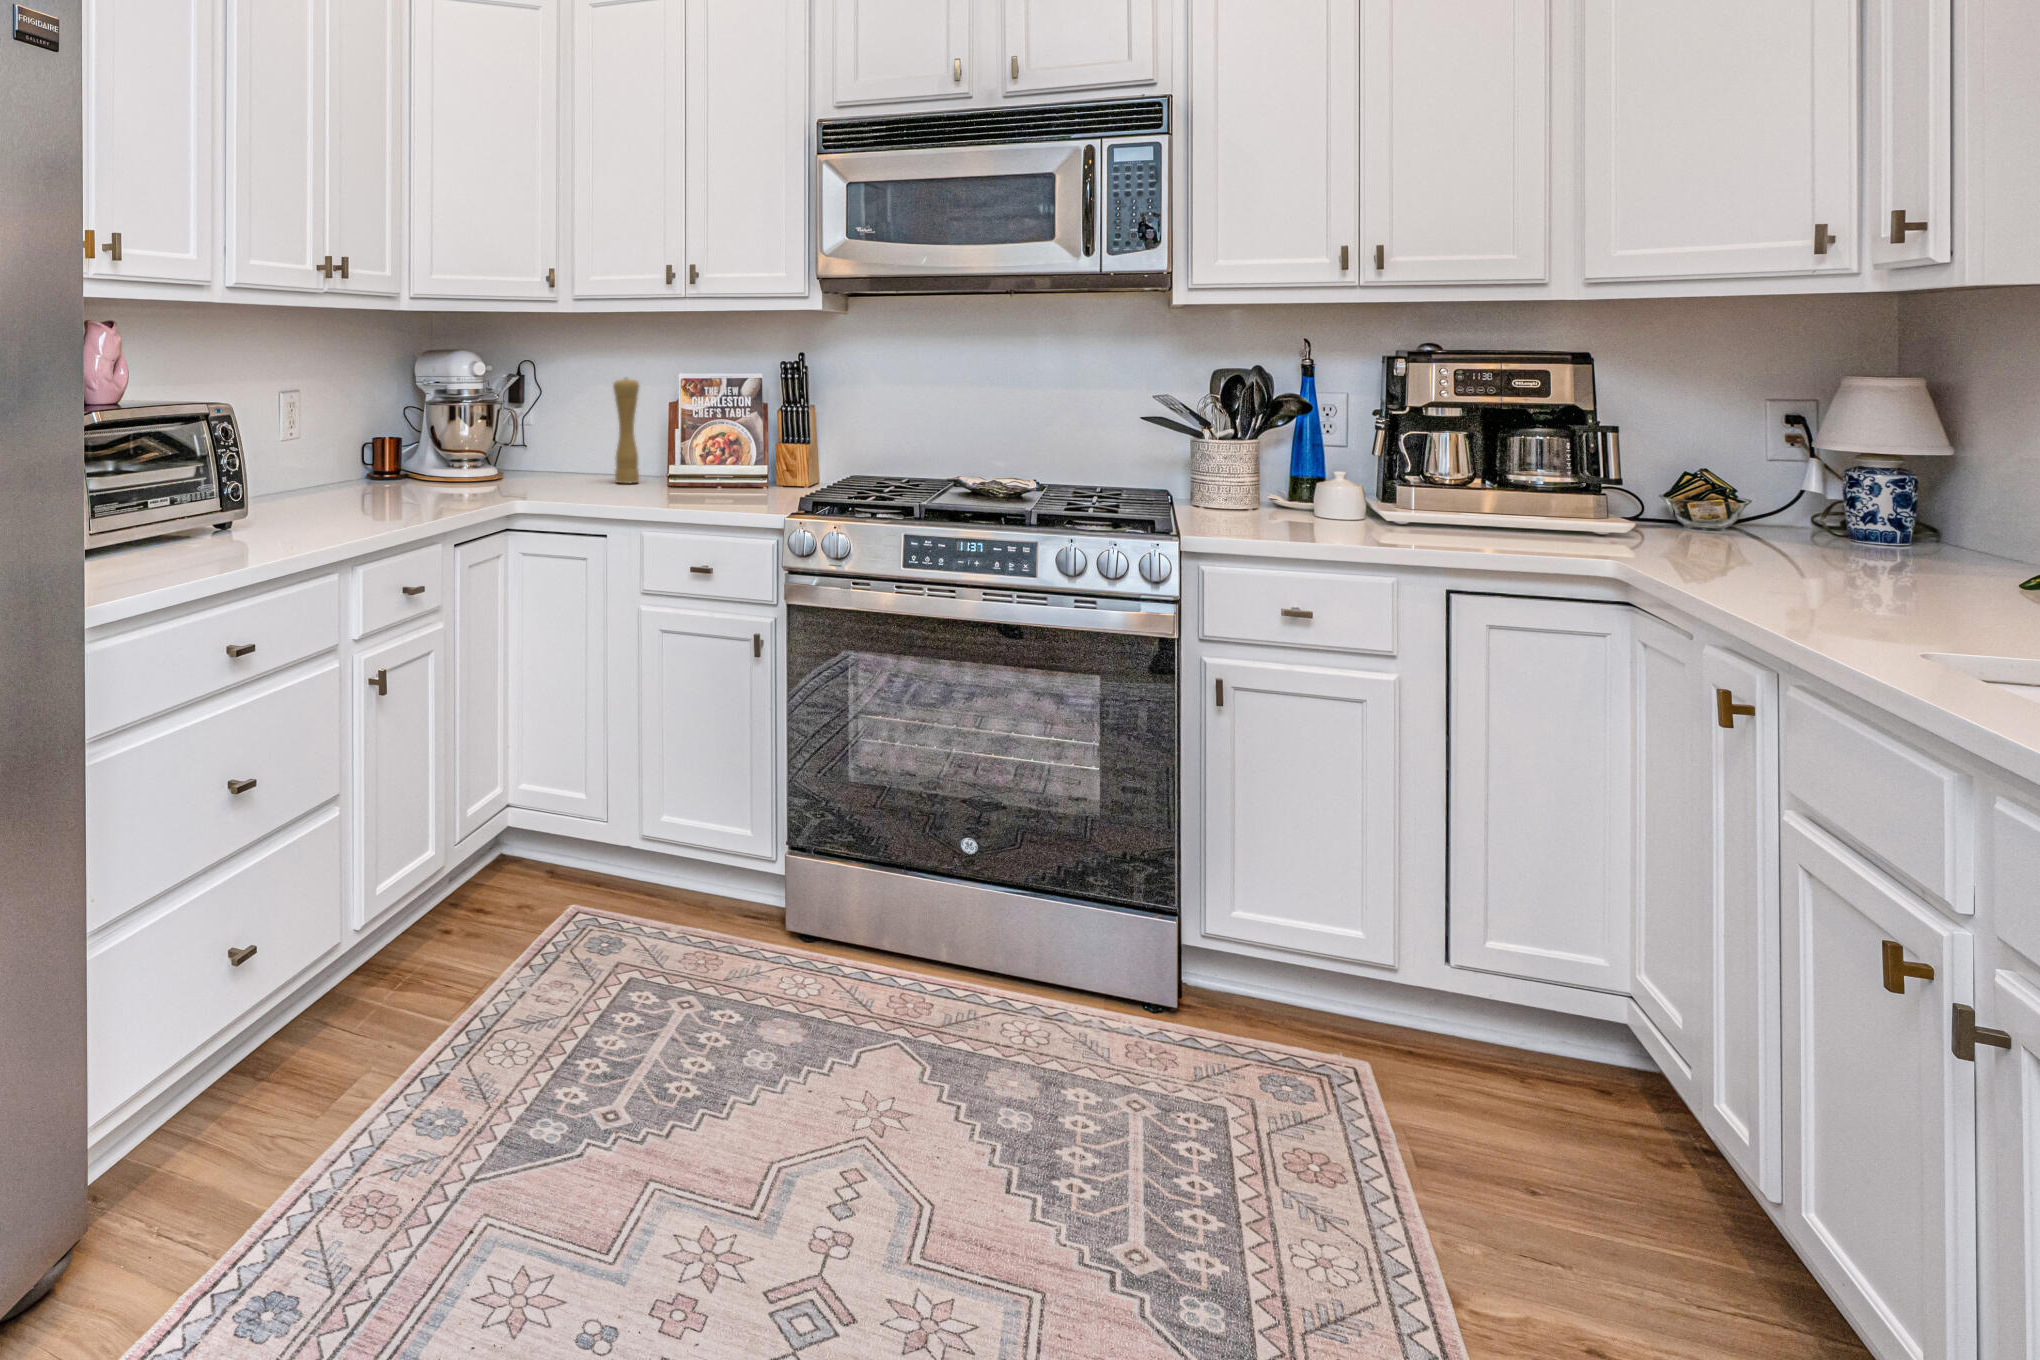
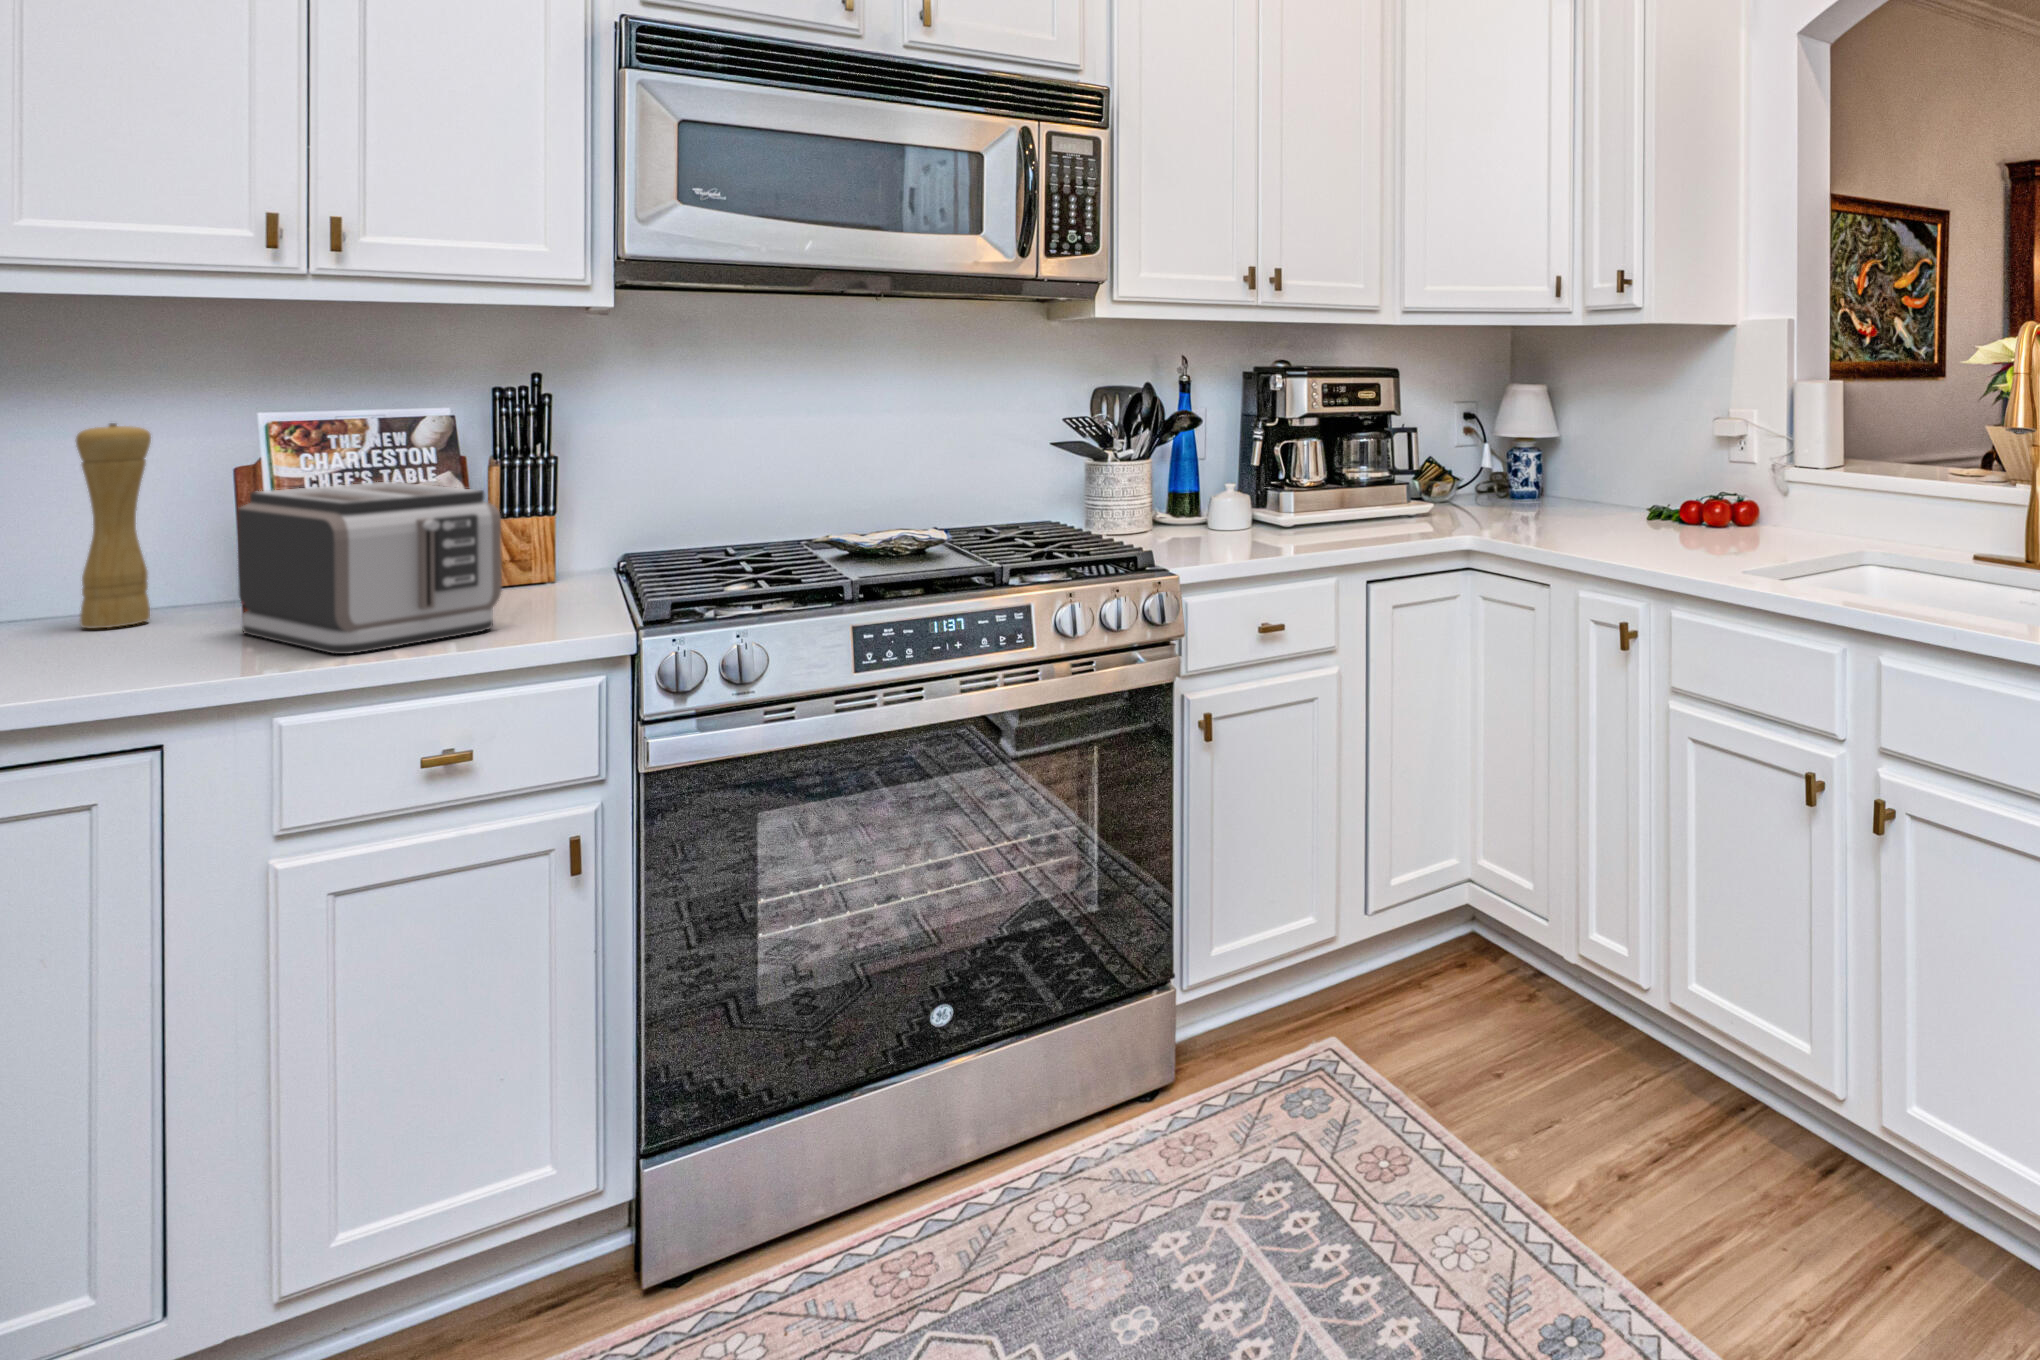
toaster: none [653,416,742,509] -> present [238,482,502,654]

